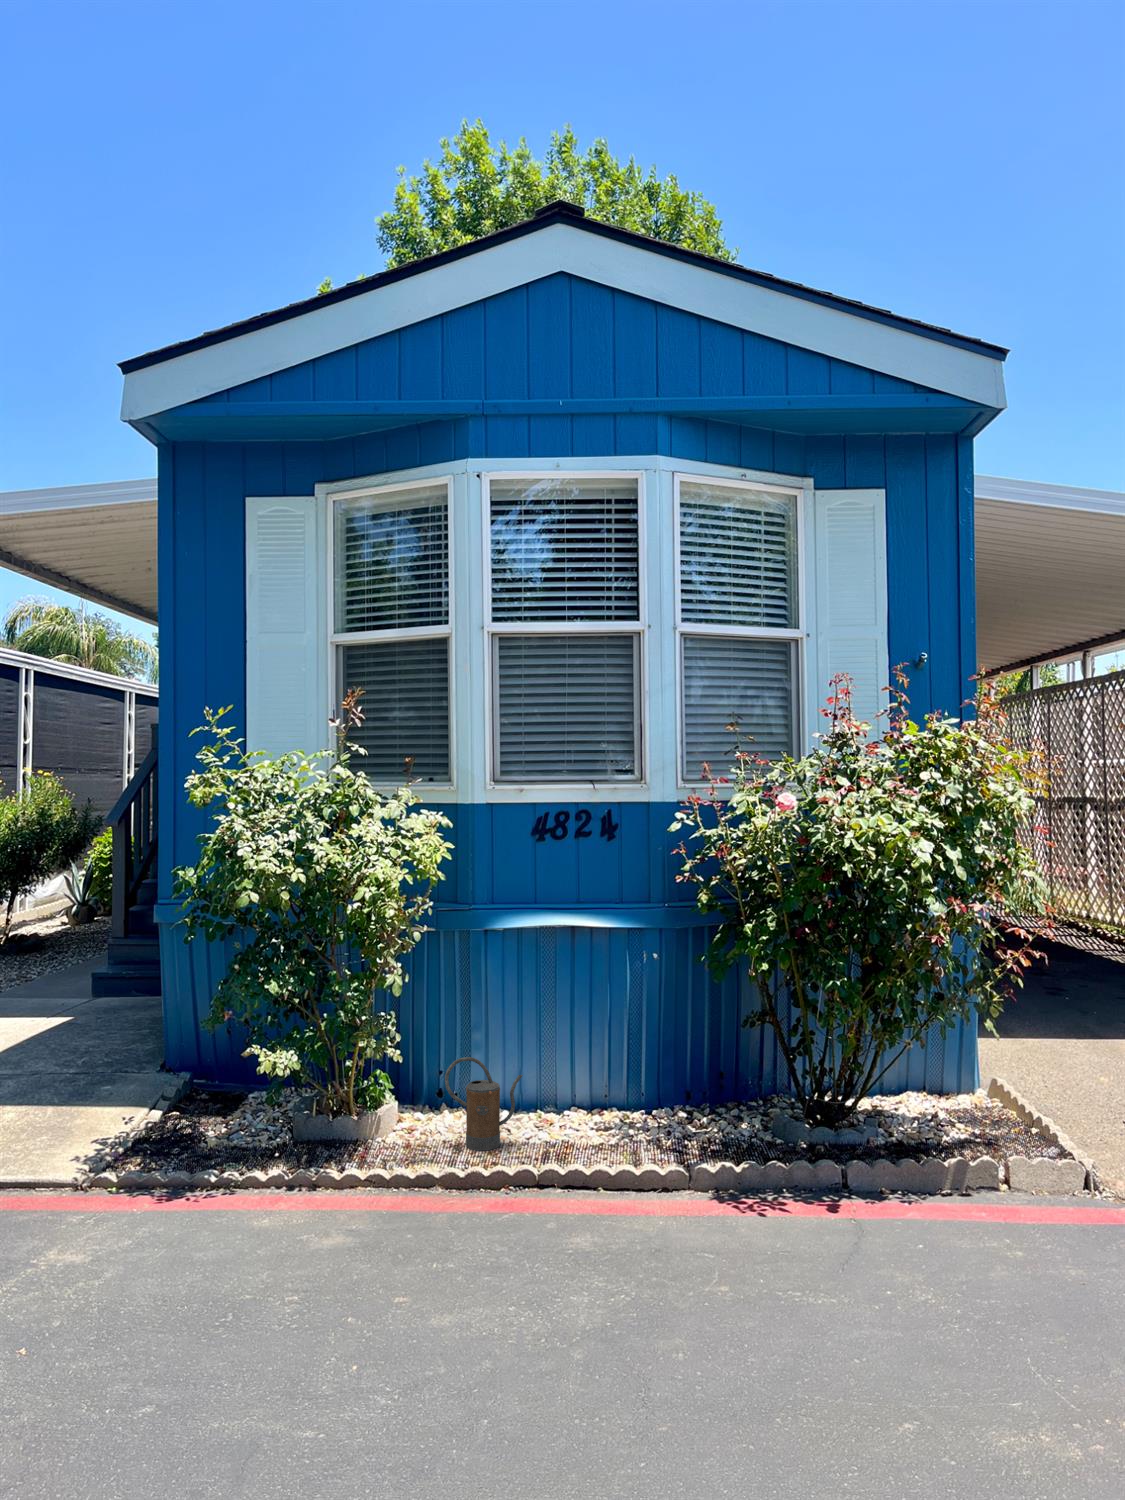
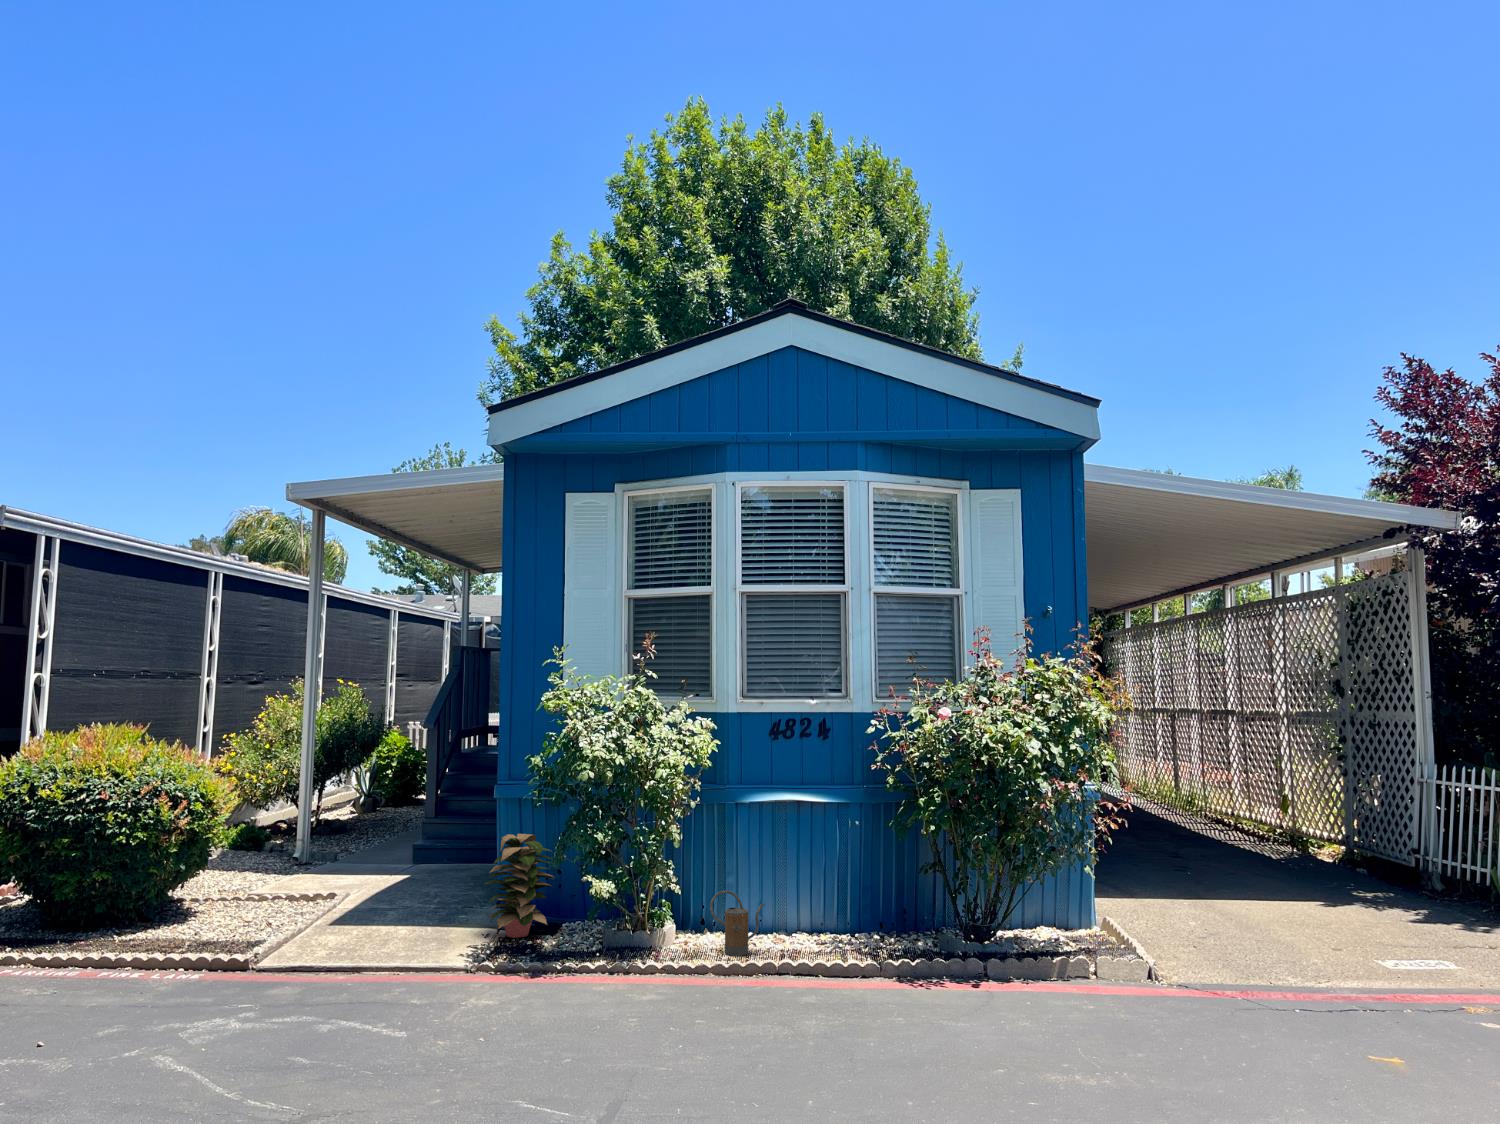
decorative plant: none [133,975,237,1120] -> present [485,834,554,938]

